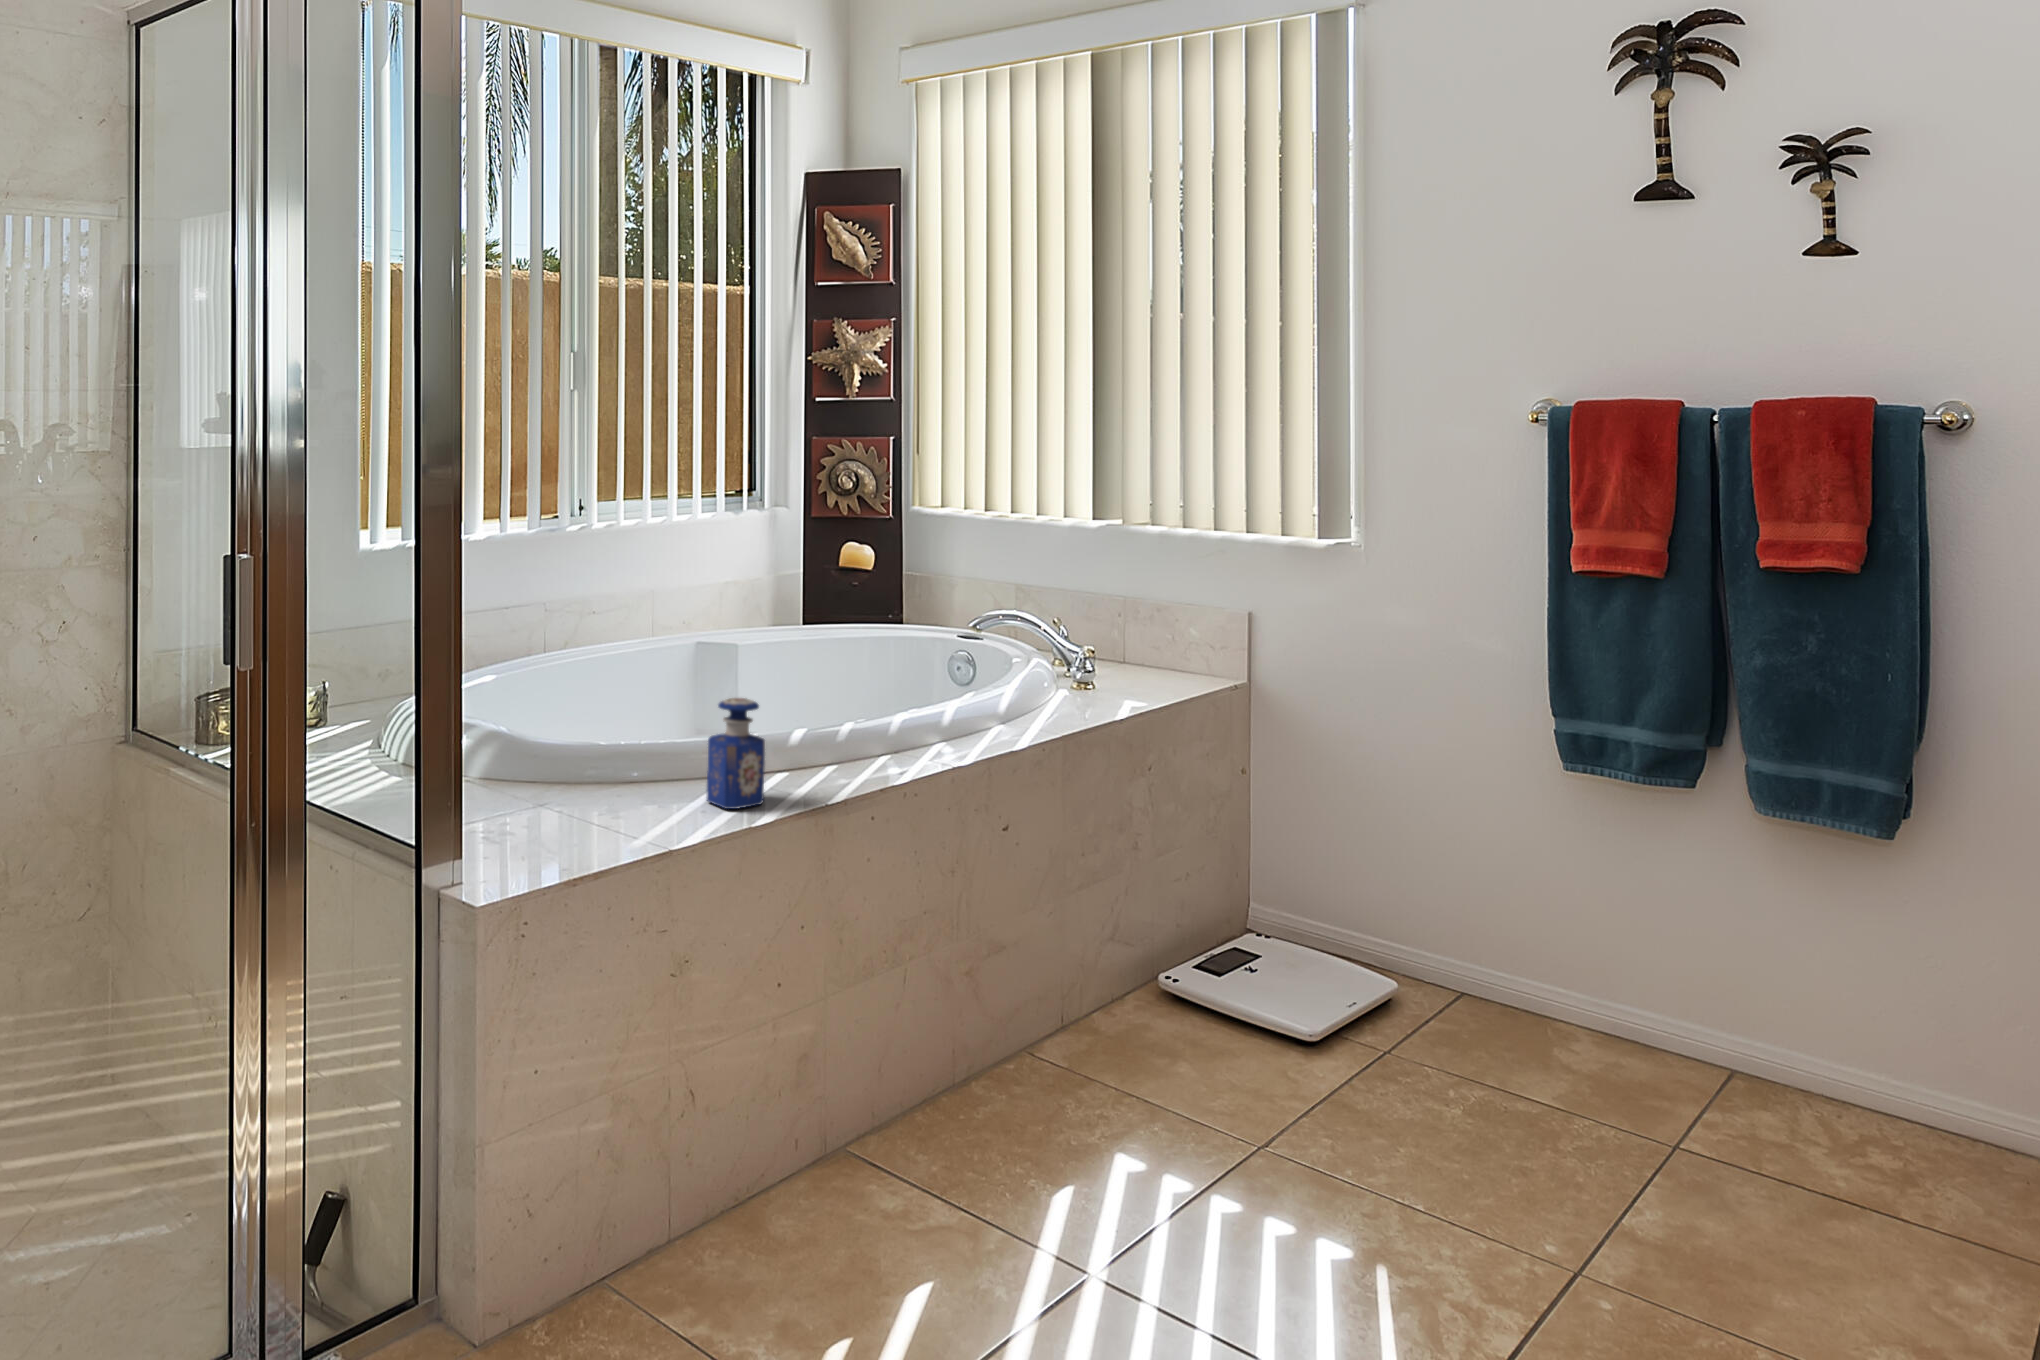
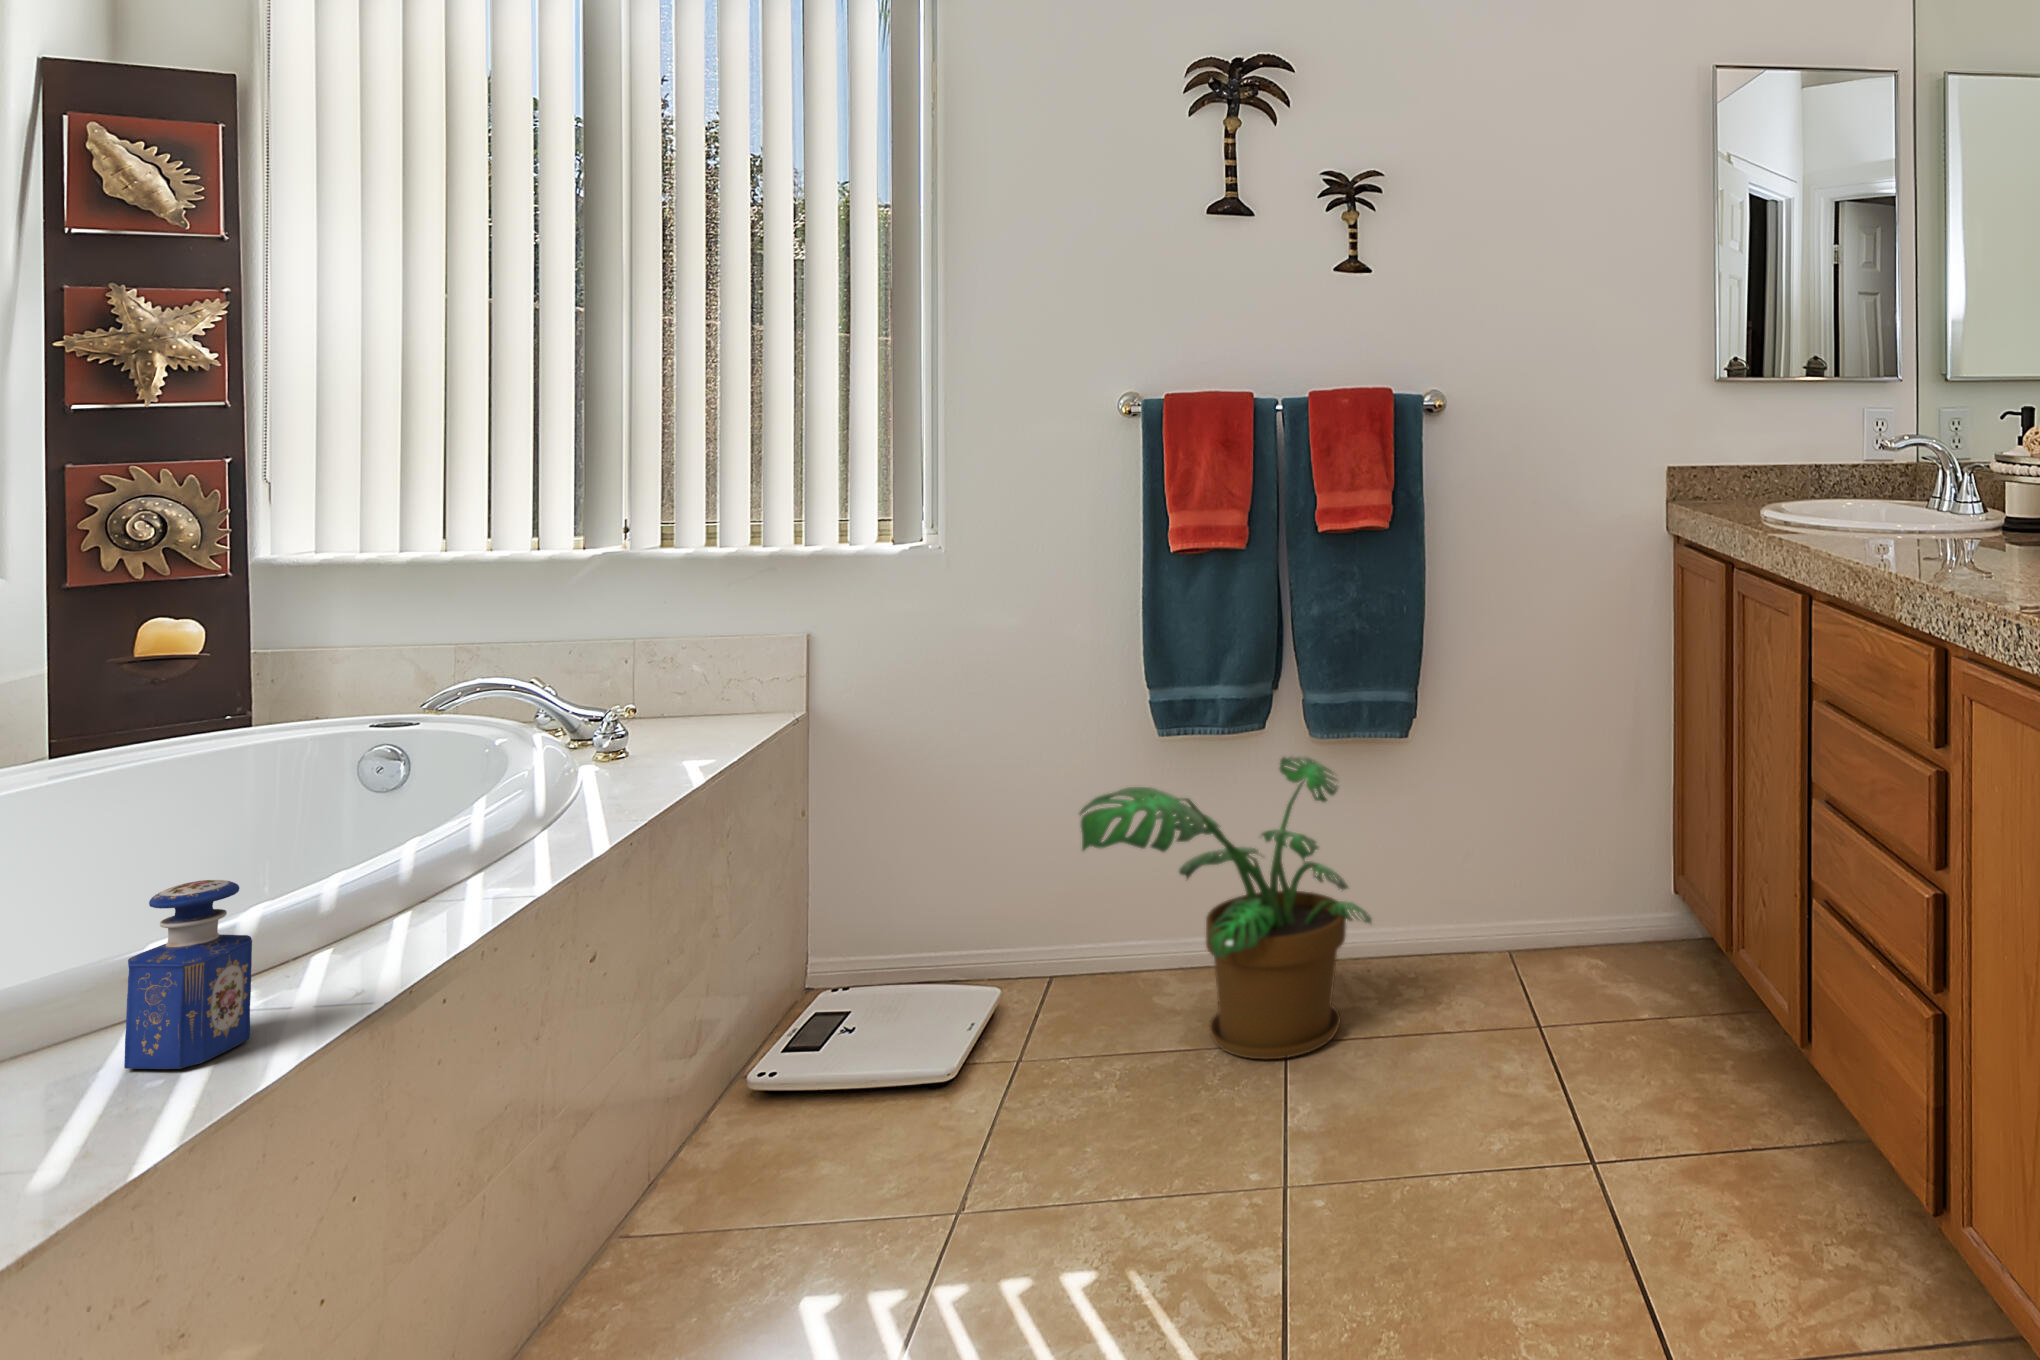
potted plant: none [1421,812,1798,1168] -> present [1080,757,1372,1059]

